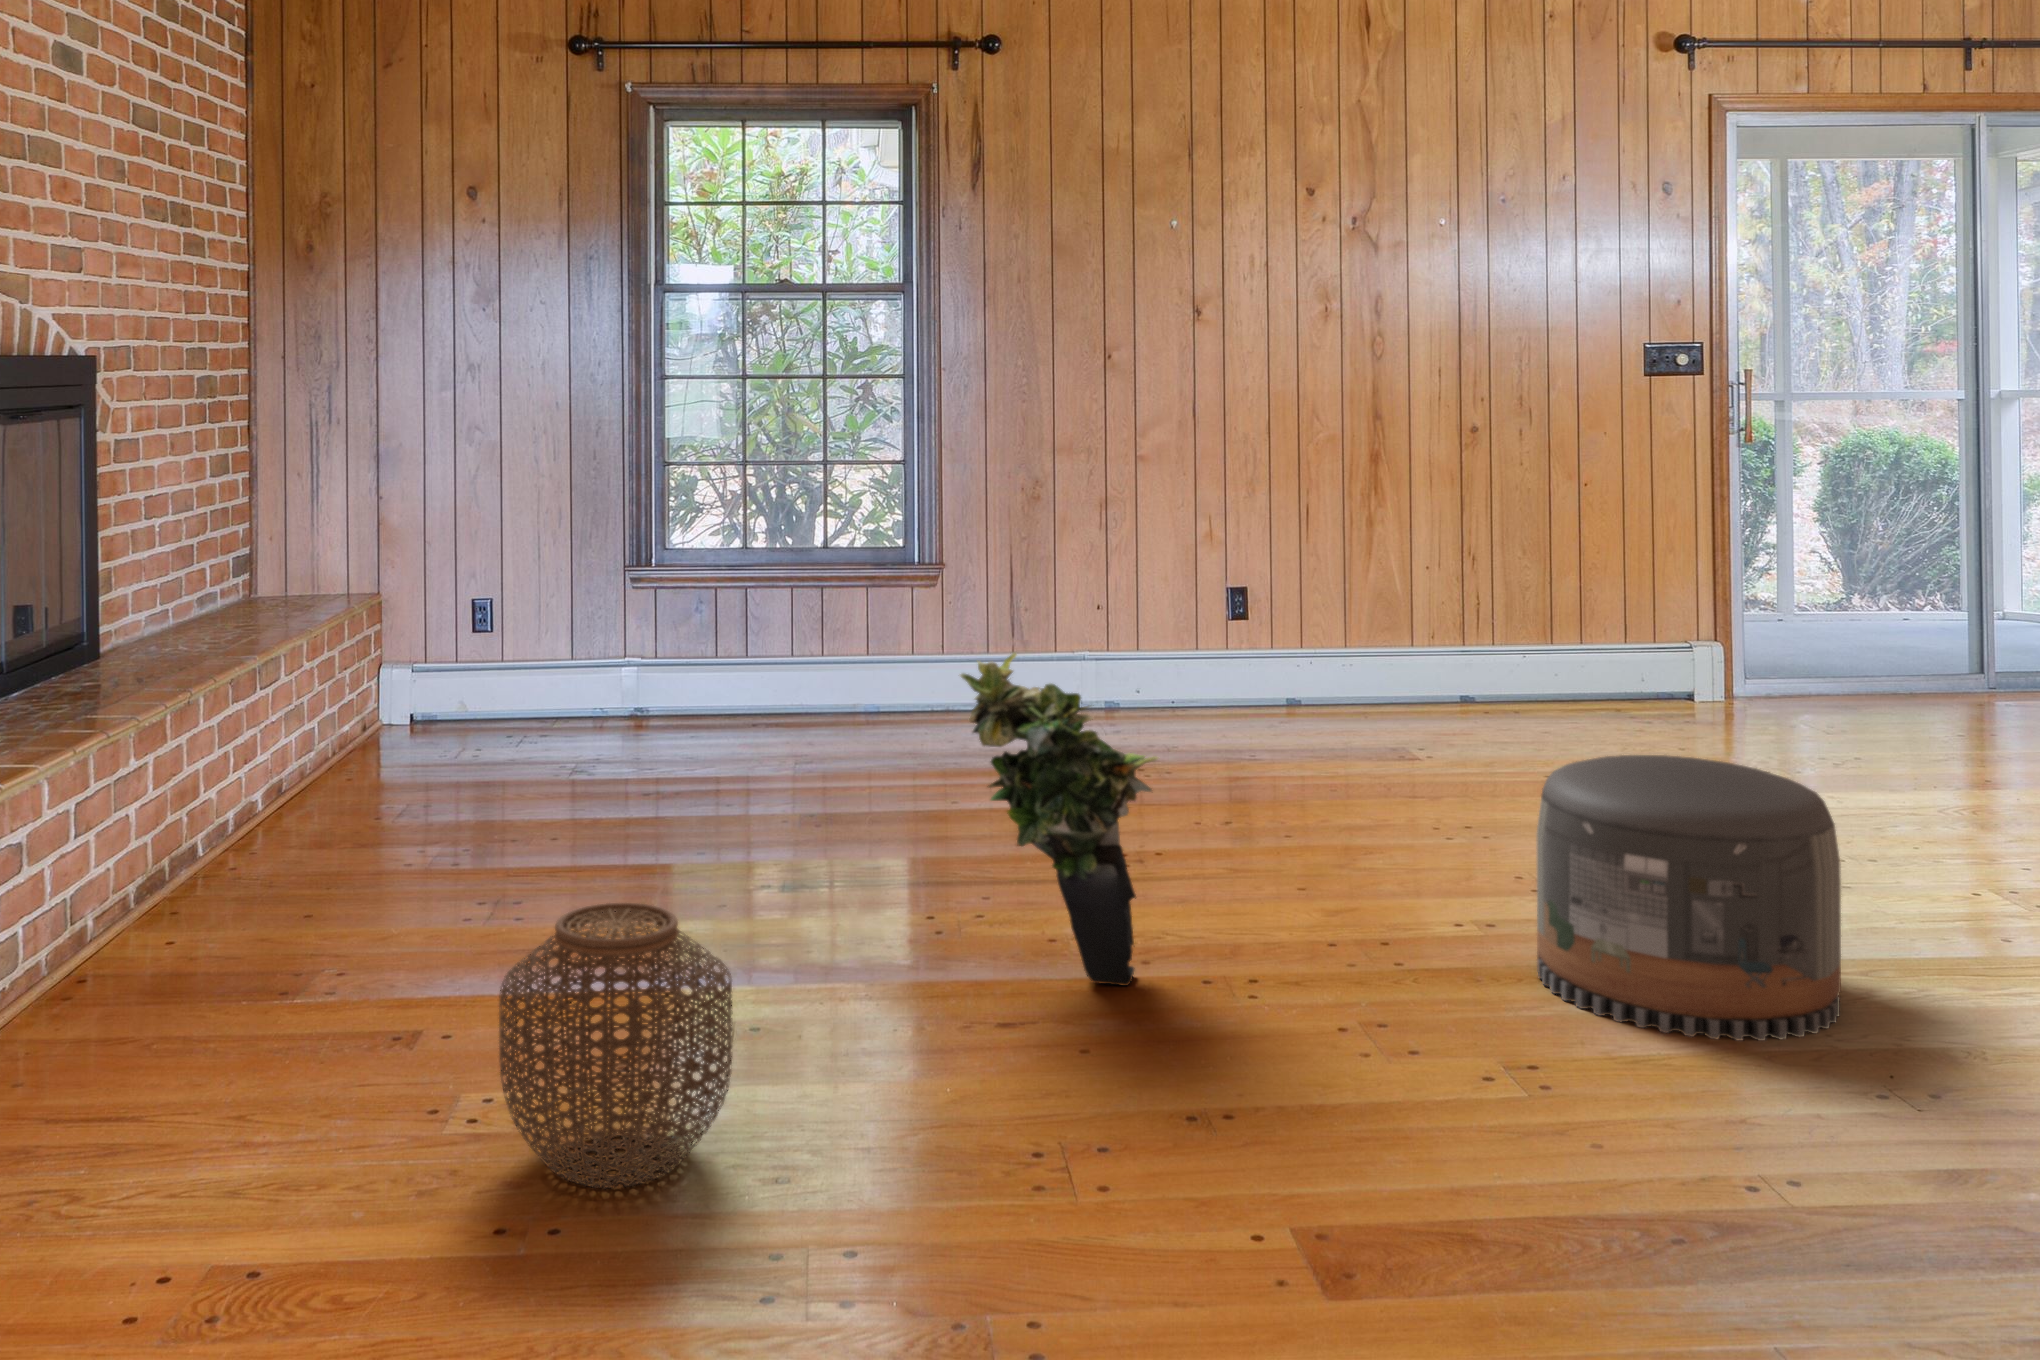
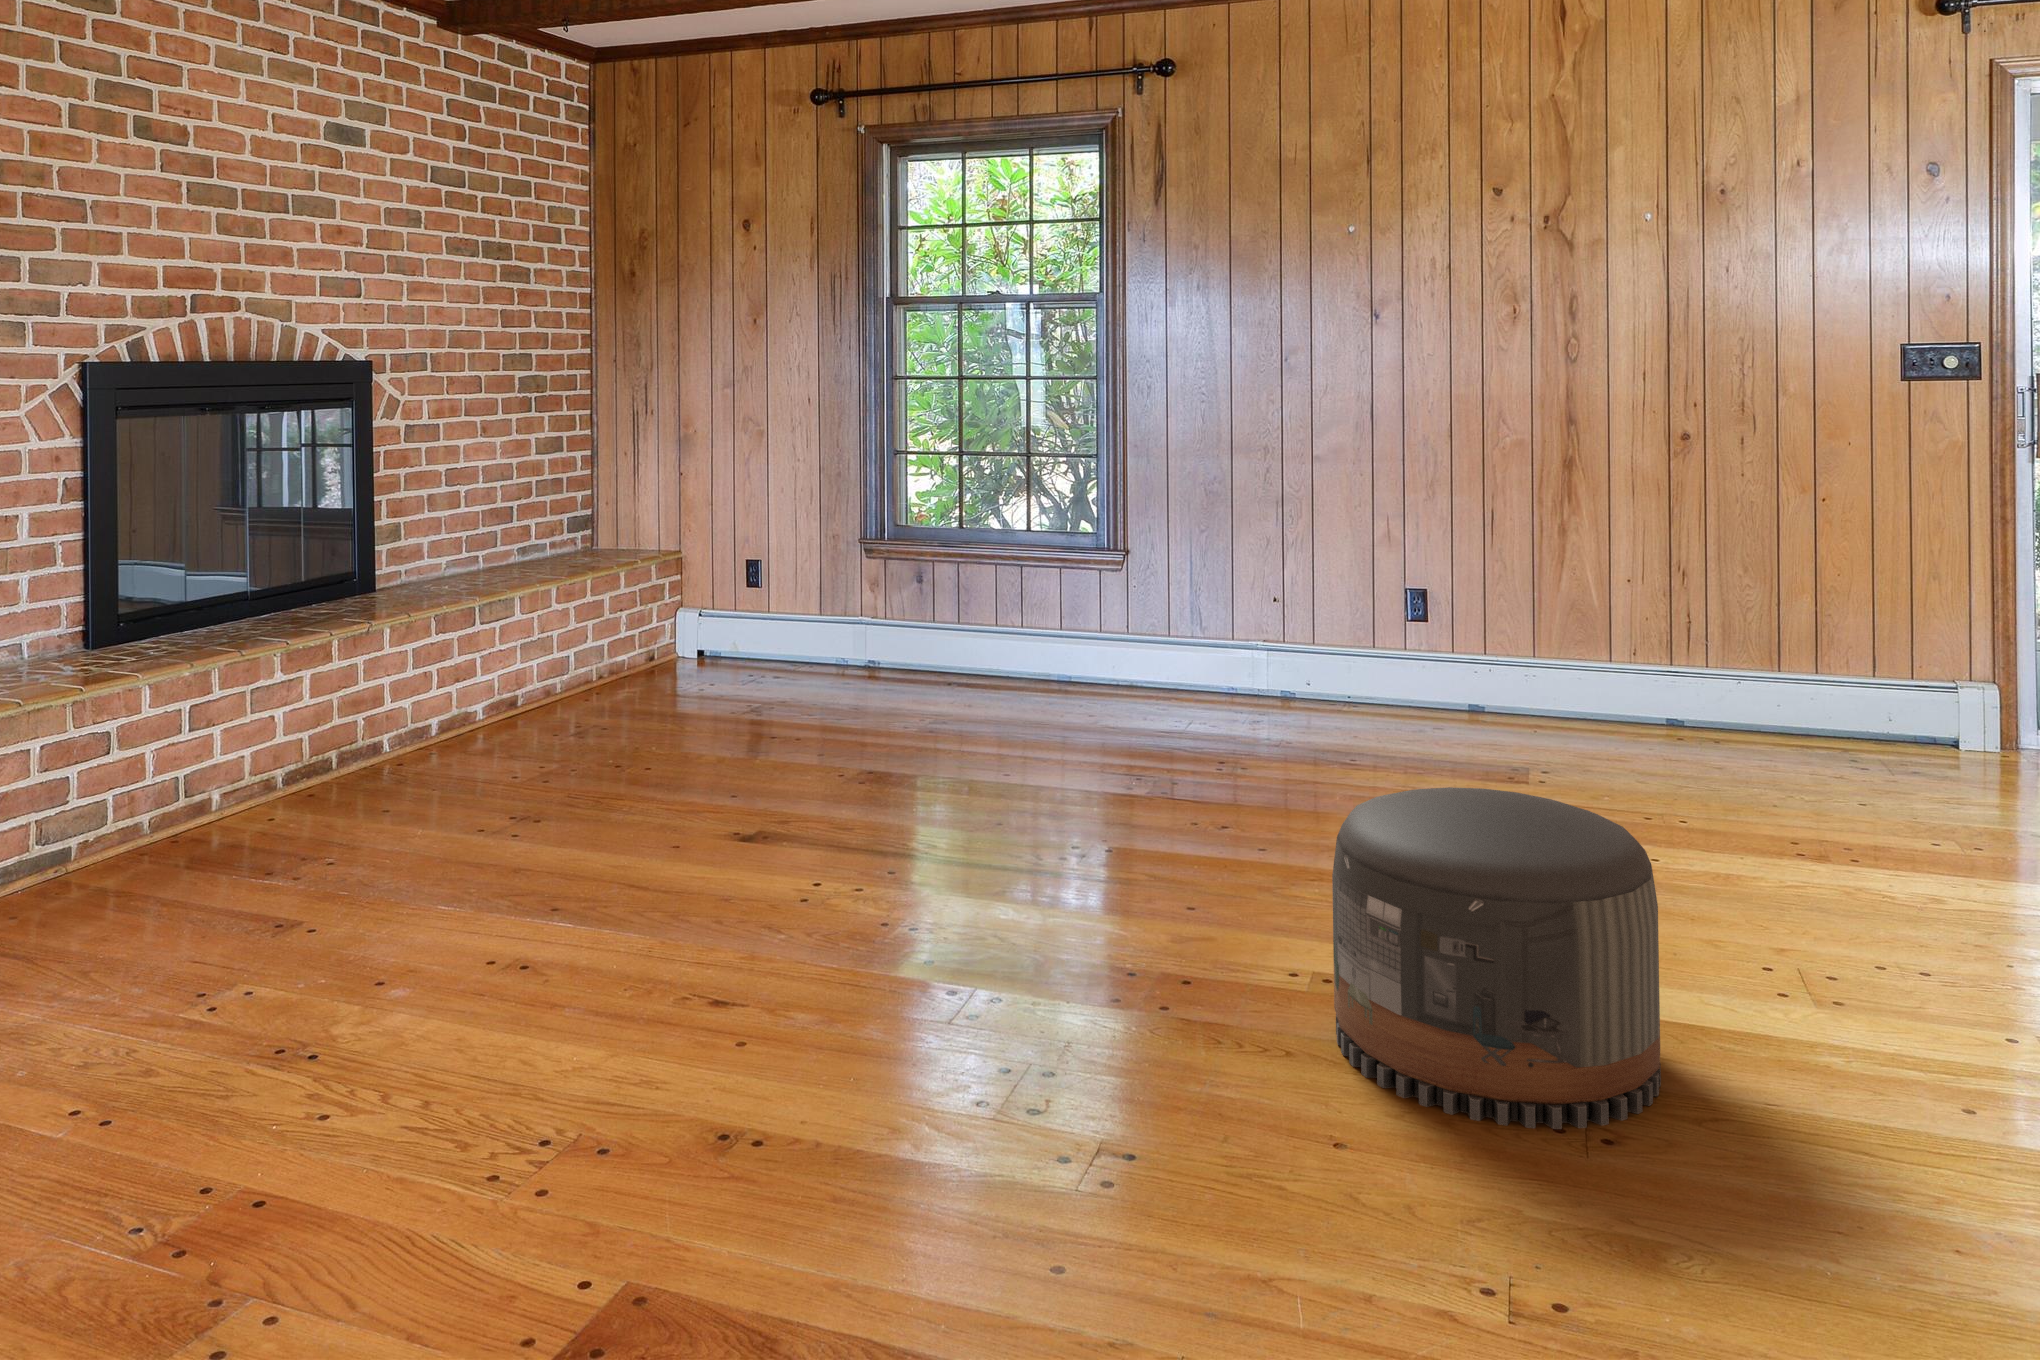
potted plant: present [960,653,1158,986] -> none [778,635,966,962]
woven basket: present [499,903,733,1188] -> none [186,827,398,1072]

